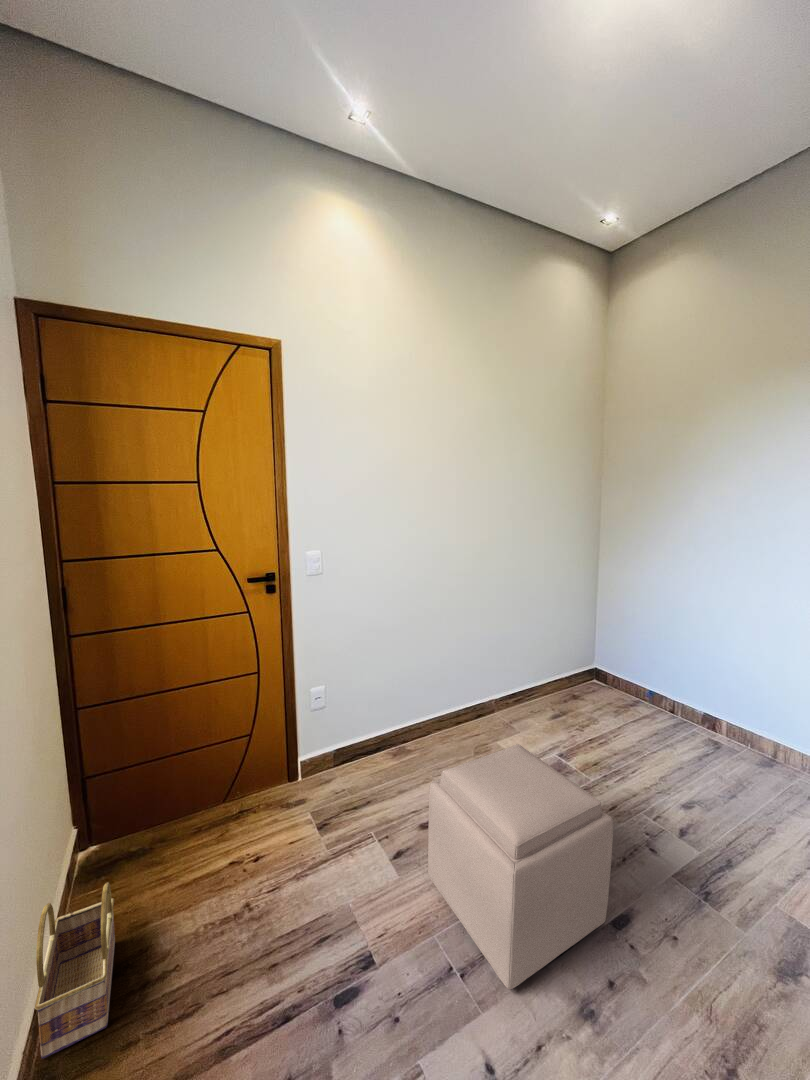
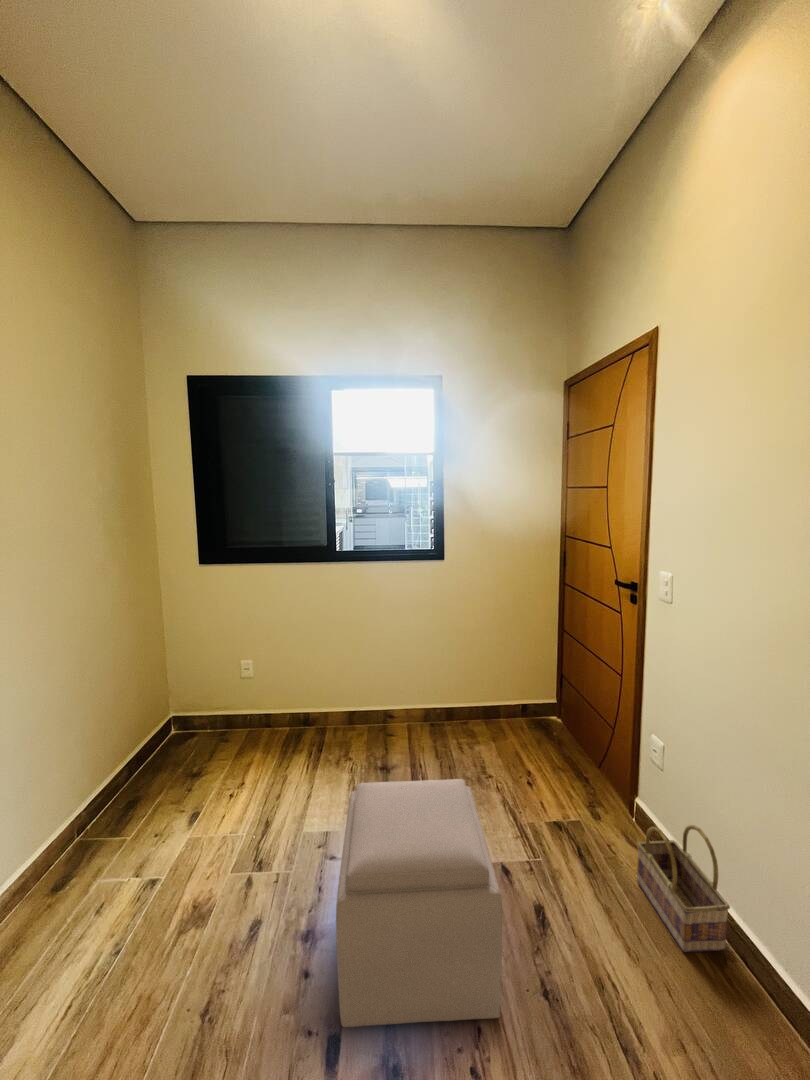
basket: present [35,882,115,1059] -> present [637,825,730,952]

